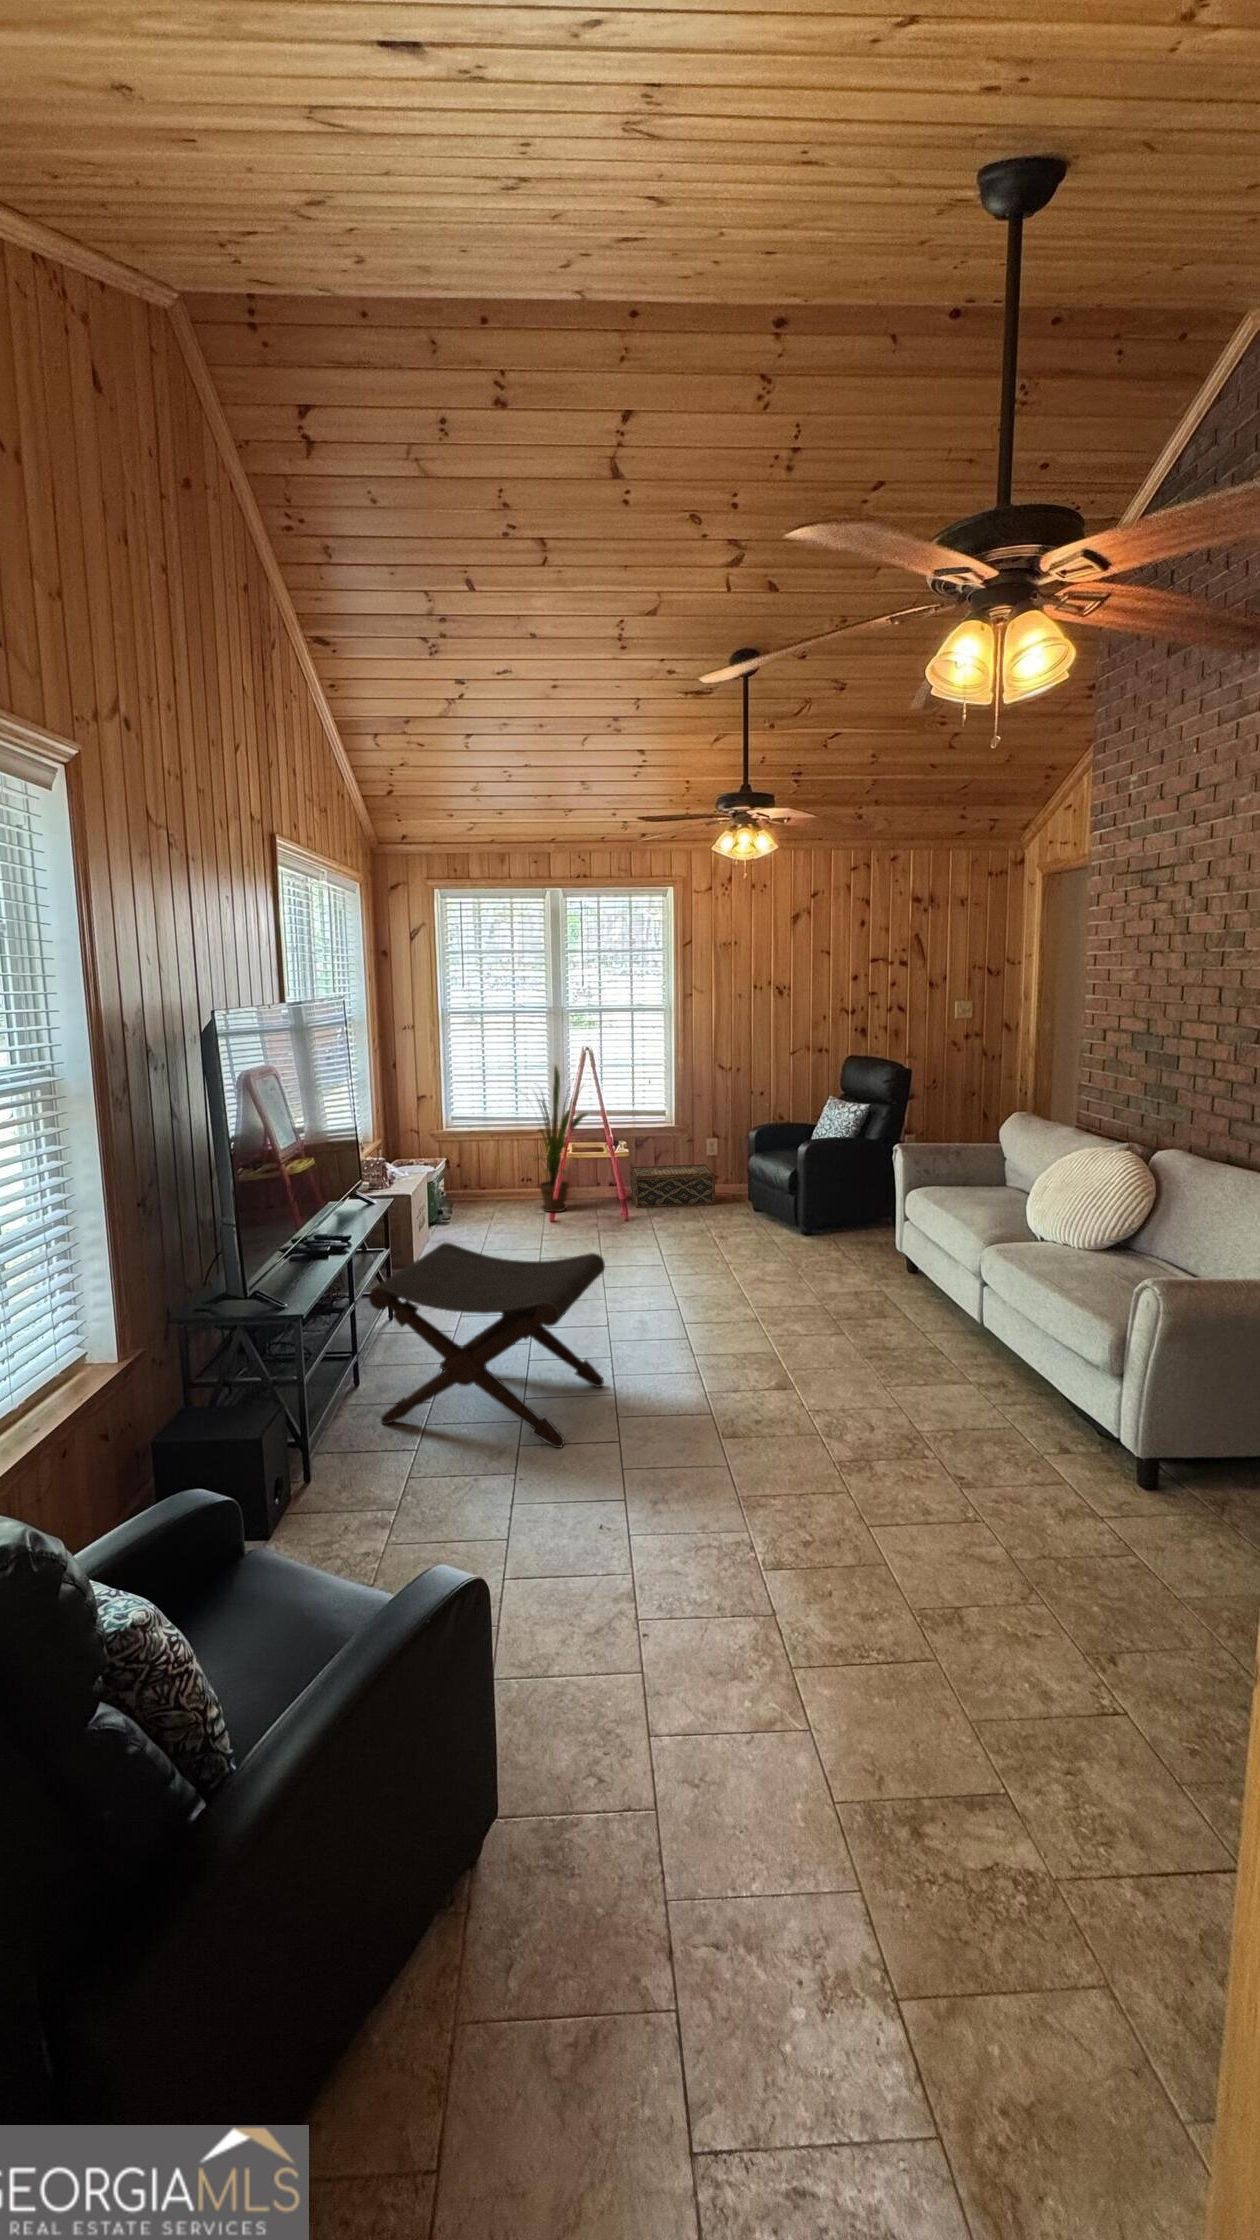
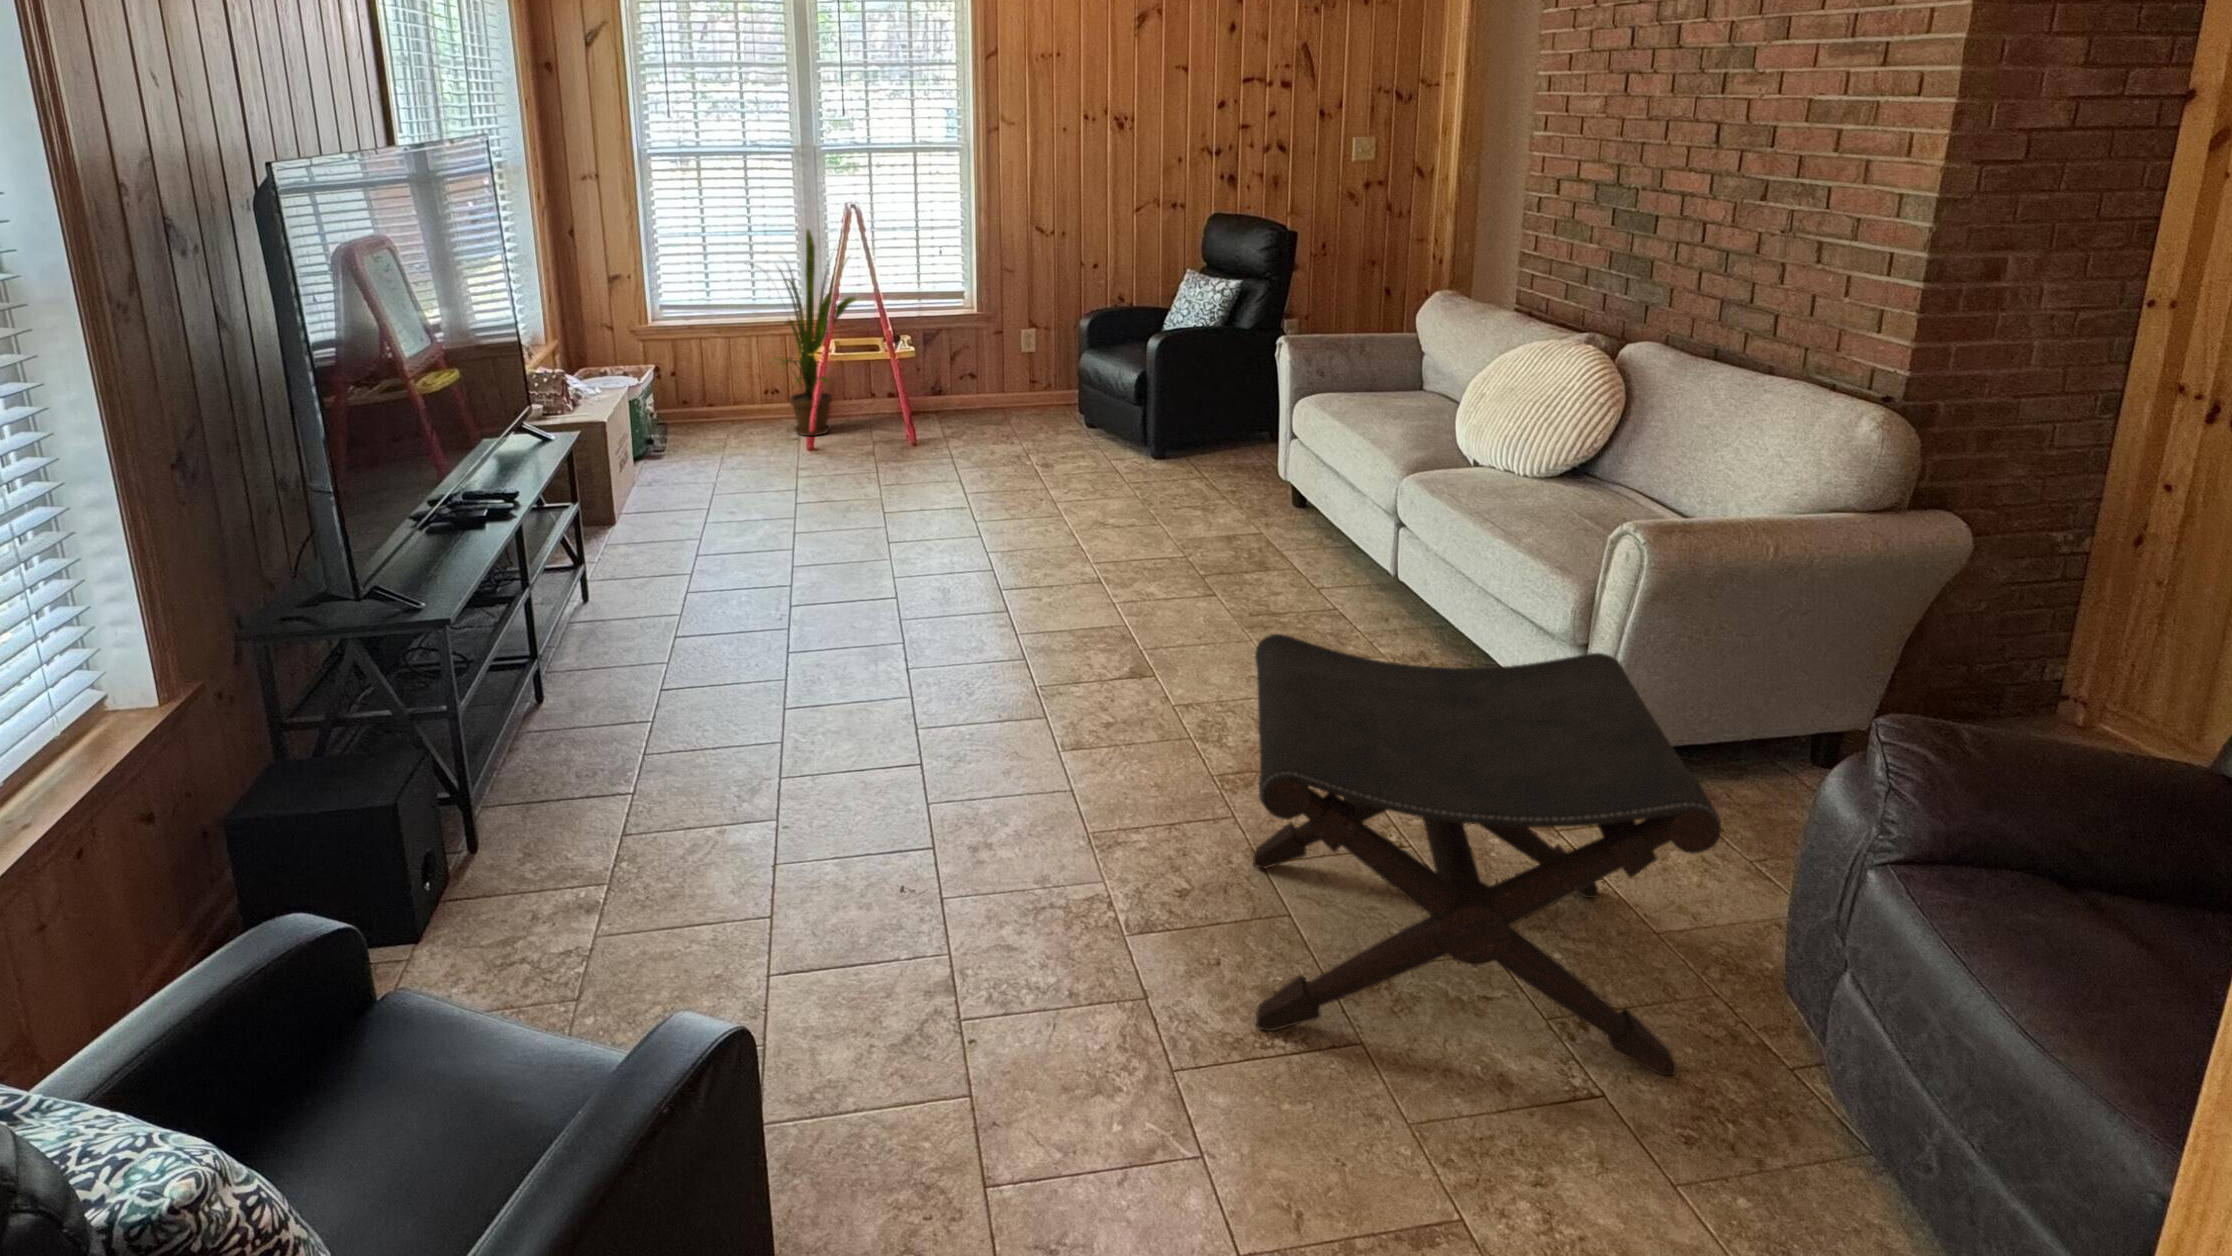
woven basket: present [630,1164,715,1208] -> none [917,364,1034,427]
footstool: present [369,1243,605,1448] -> present [1253,634,1721,1075]

